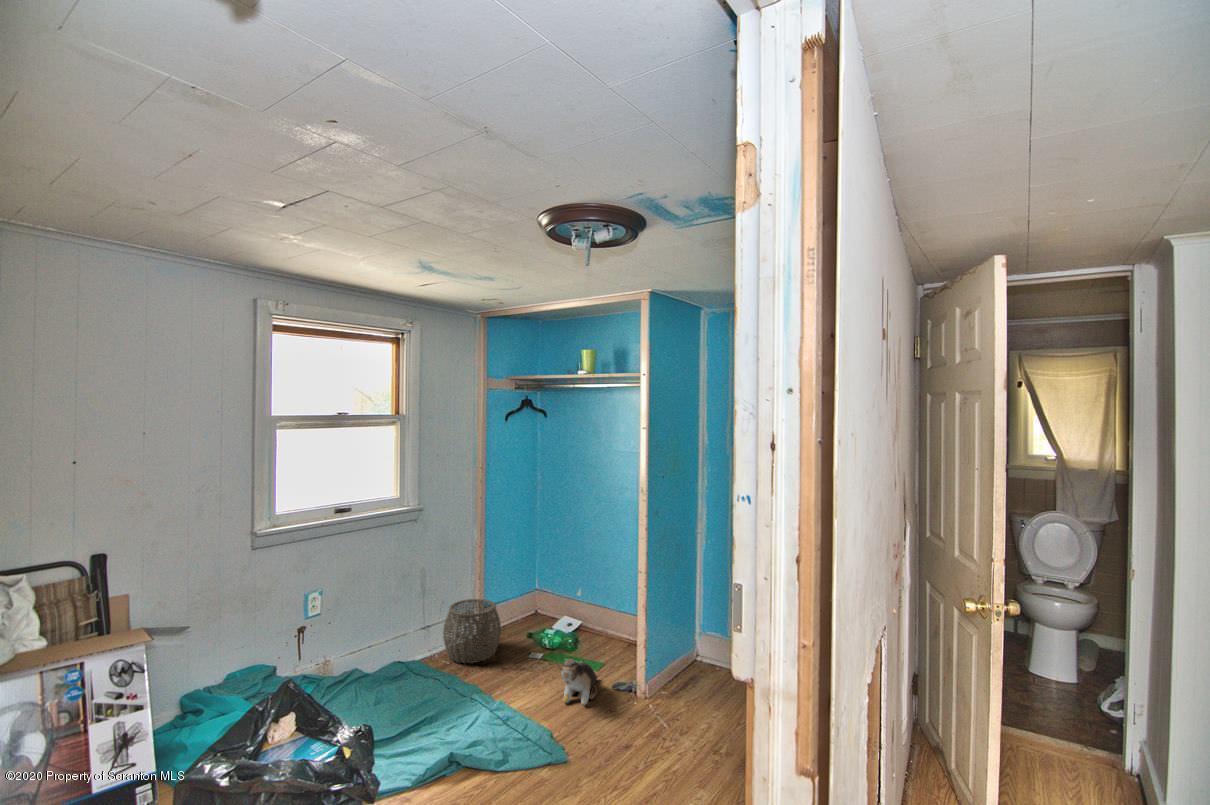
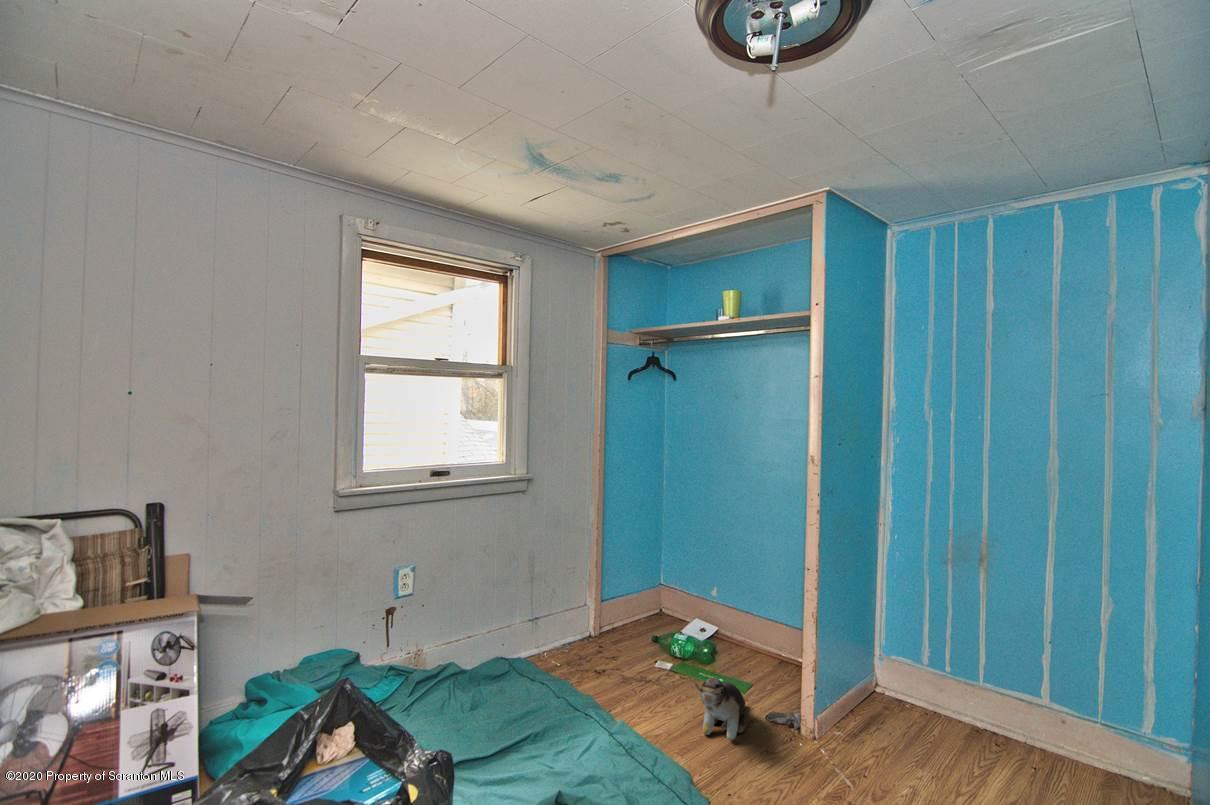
woven basket: present [443,599,501,663] -> none [552,590,622,669]

